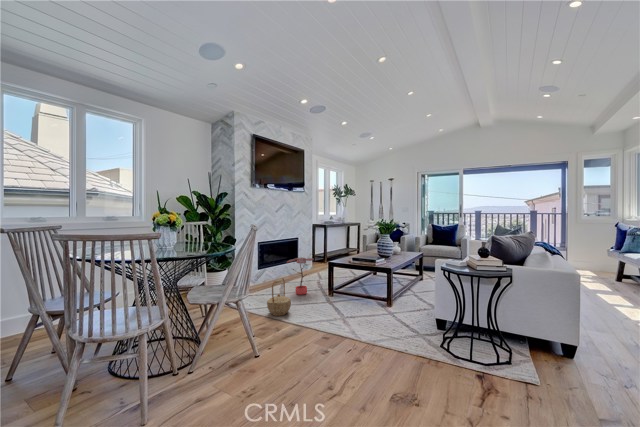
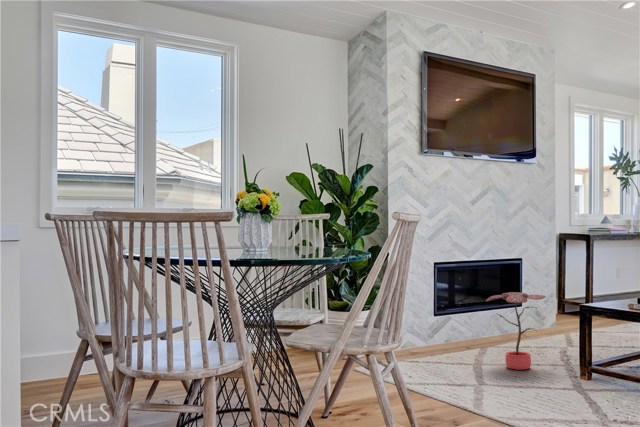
basket: present [267,278,291,316] -> none [439,327,487,401]

